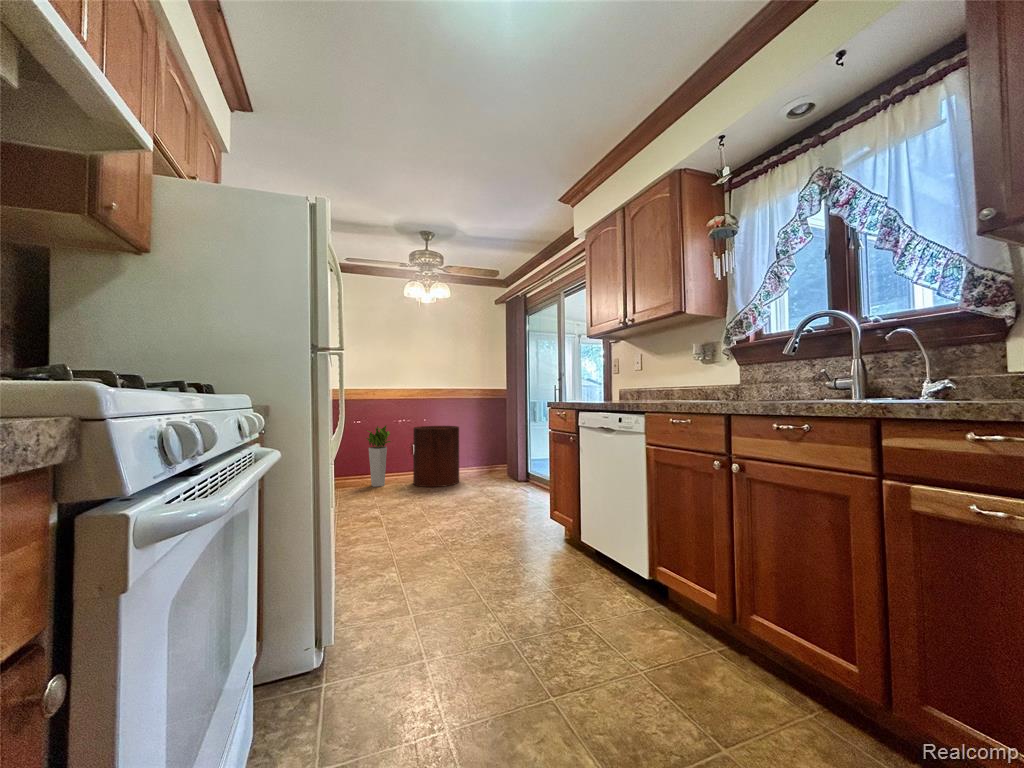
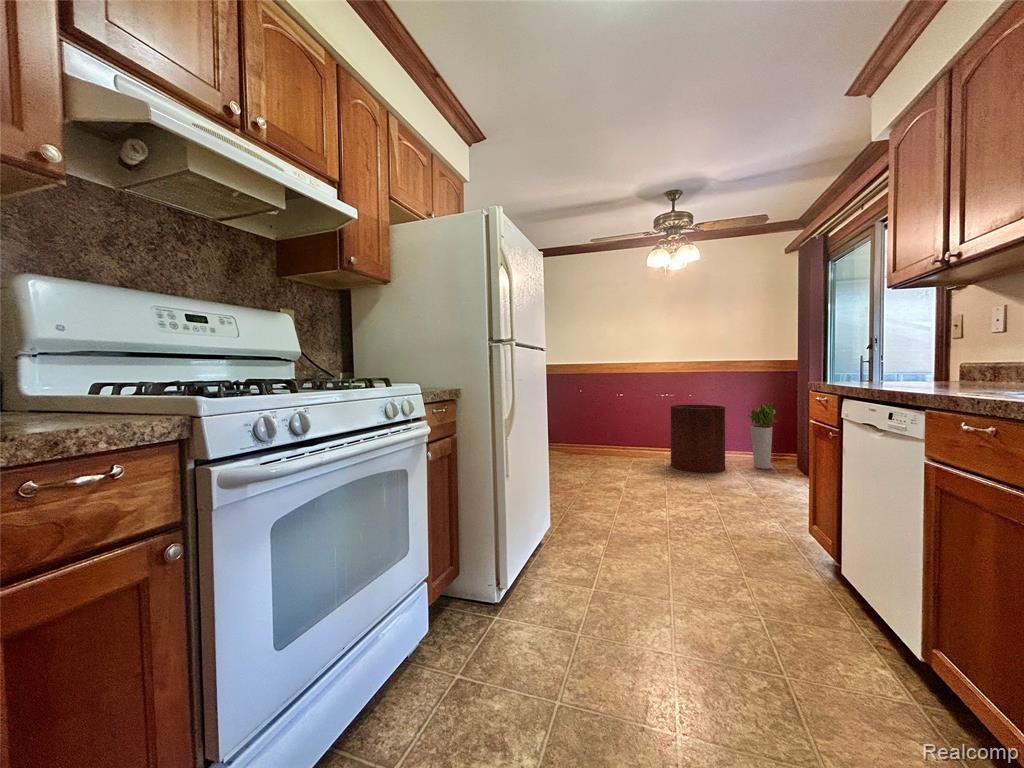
planter: present [366,426,391,487] -> present [748,403,777,469]

